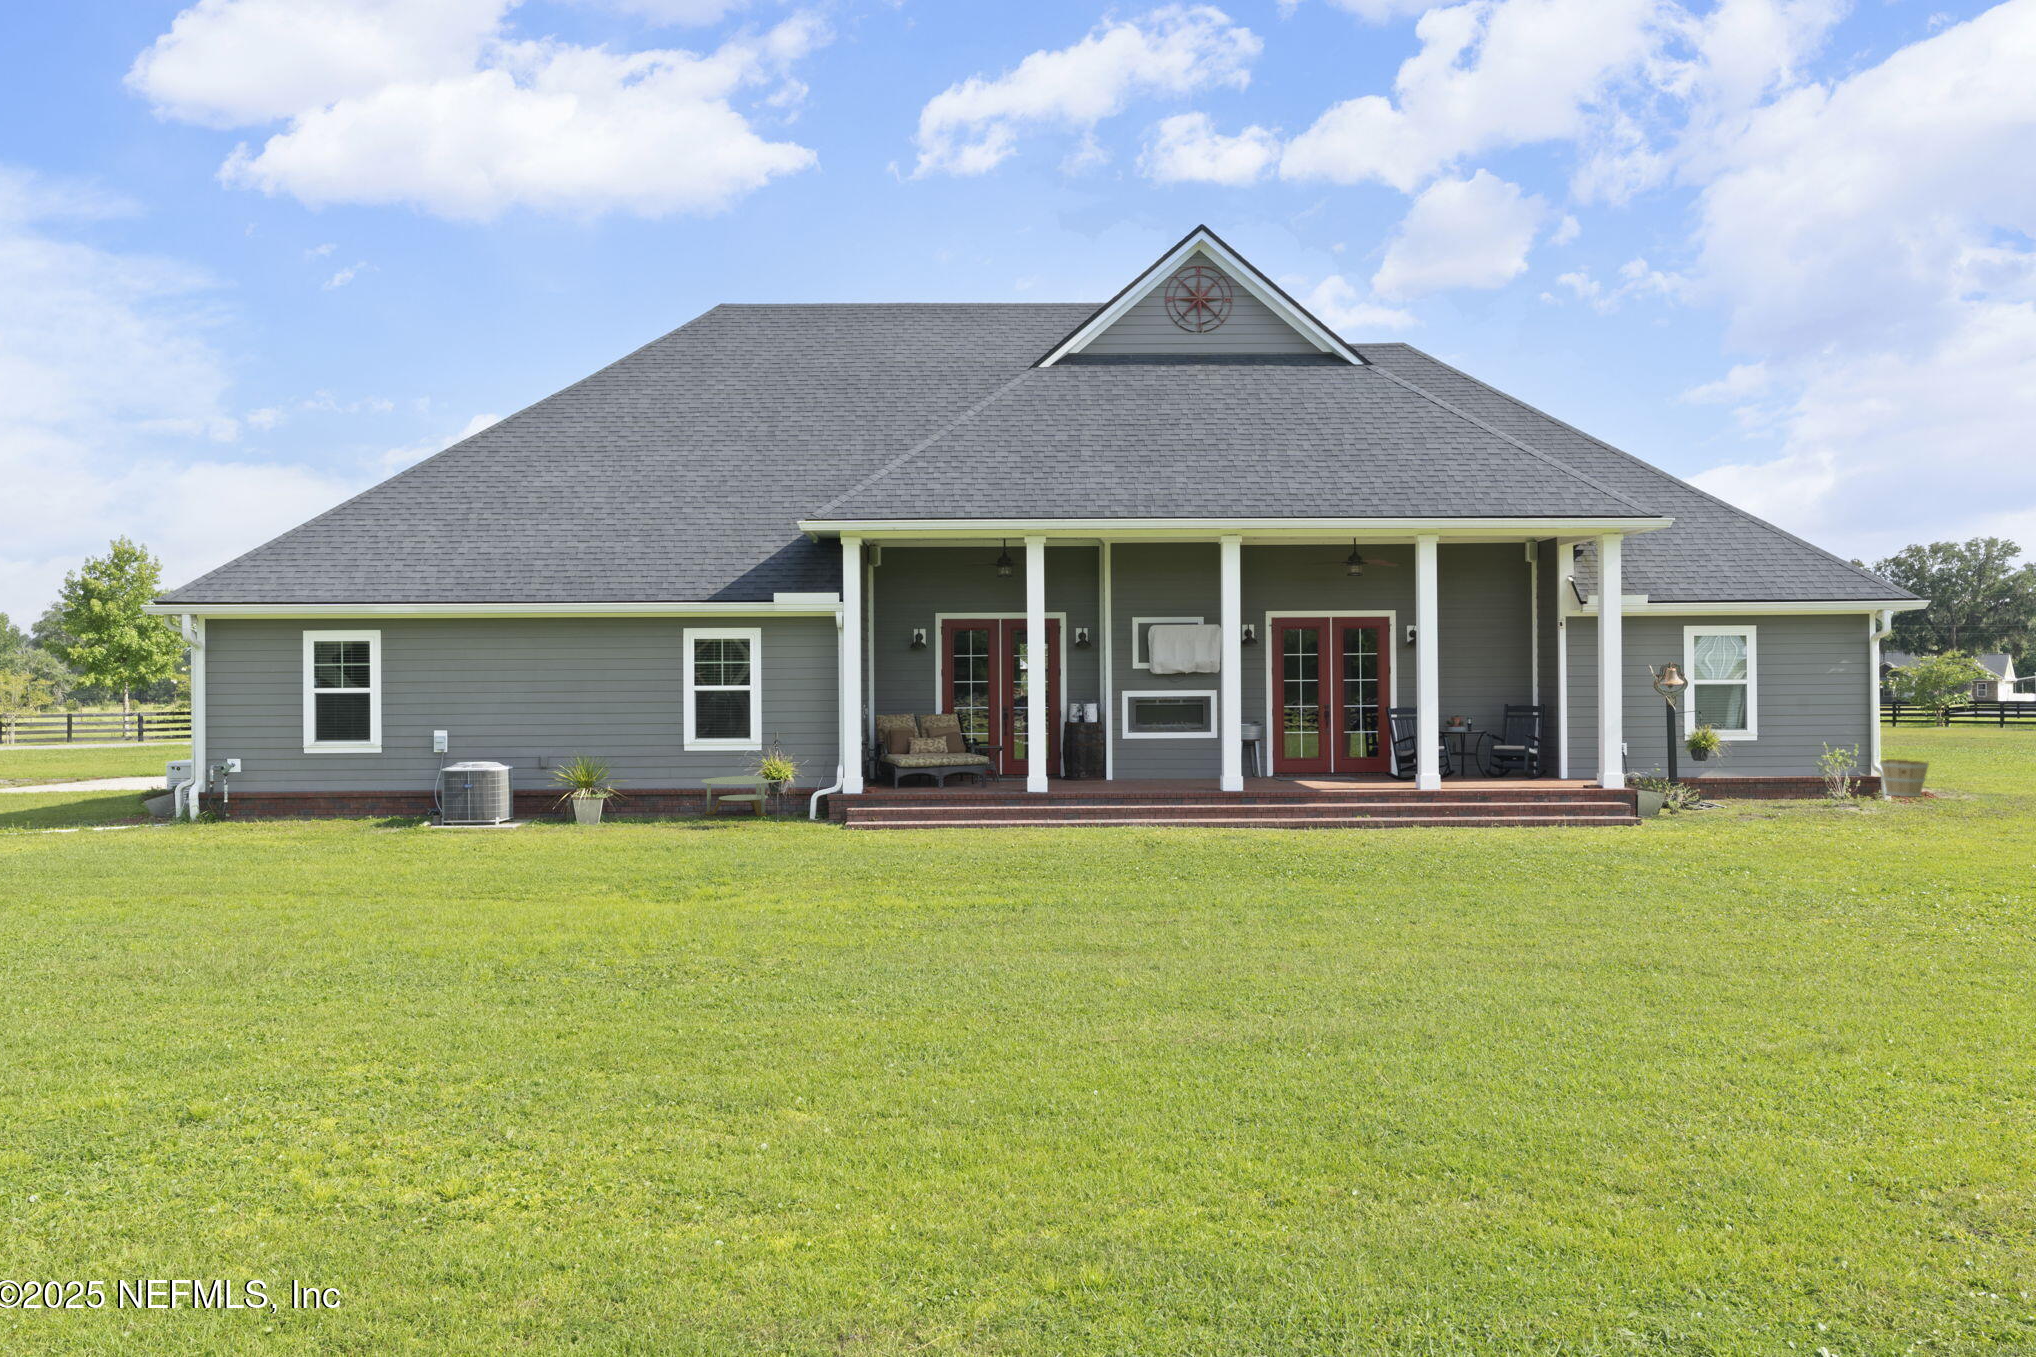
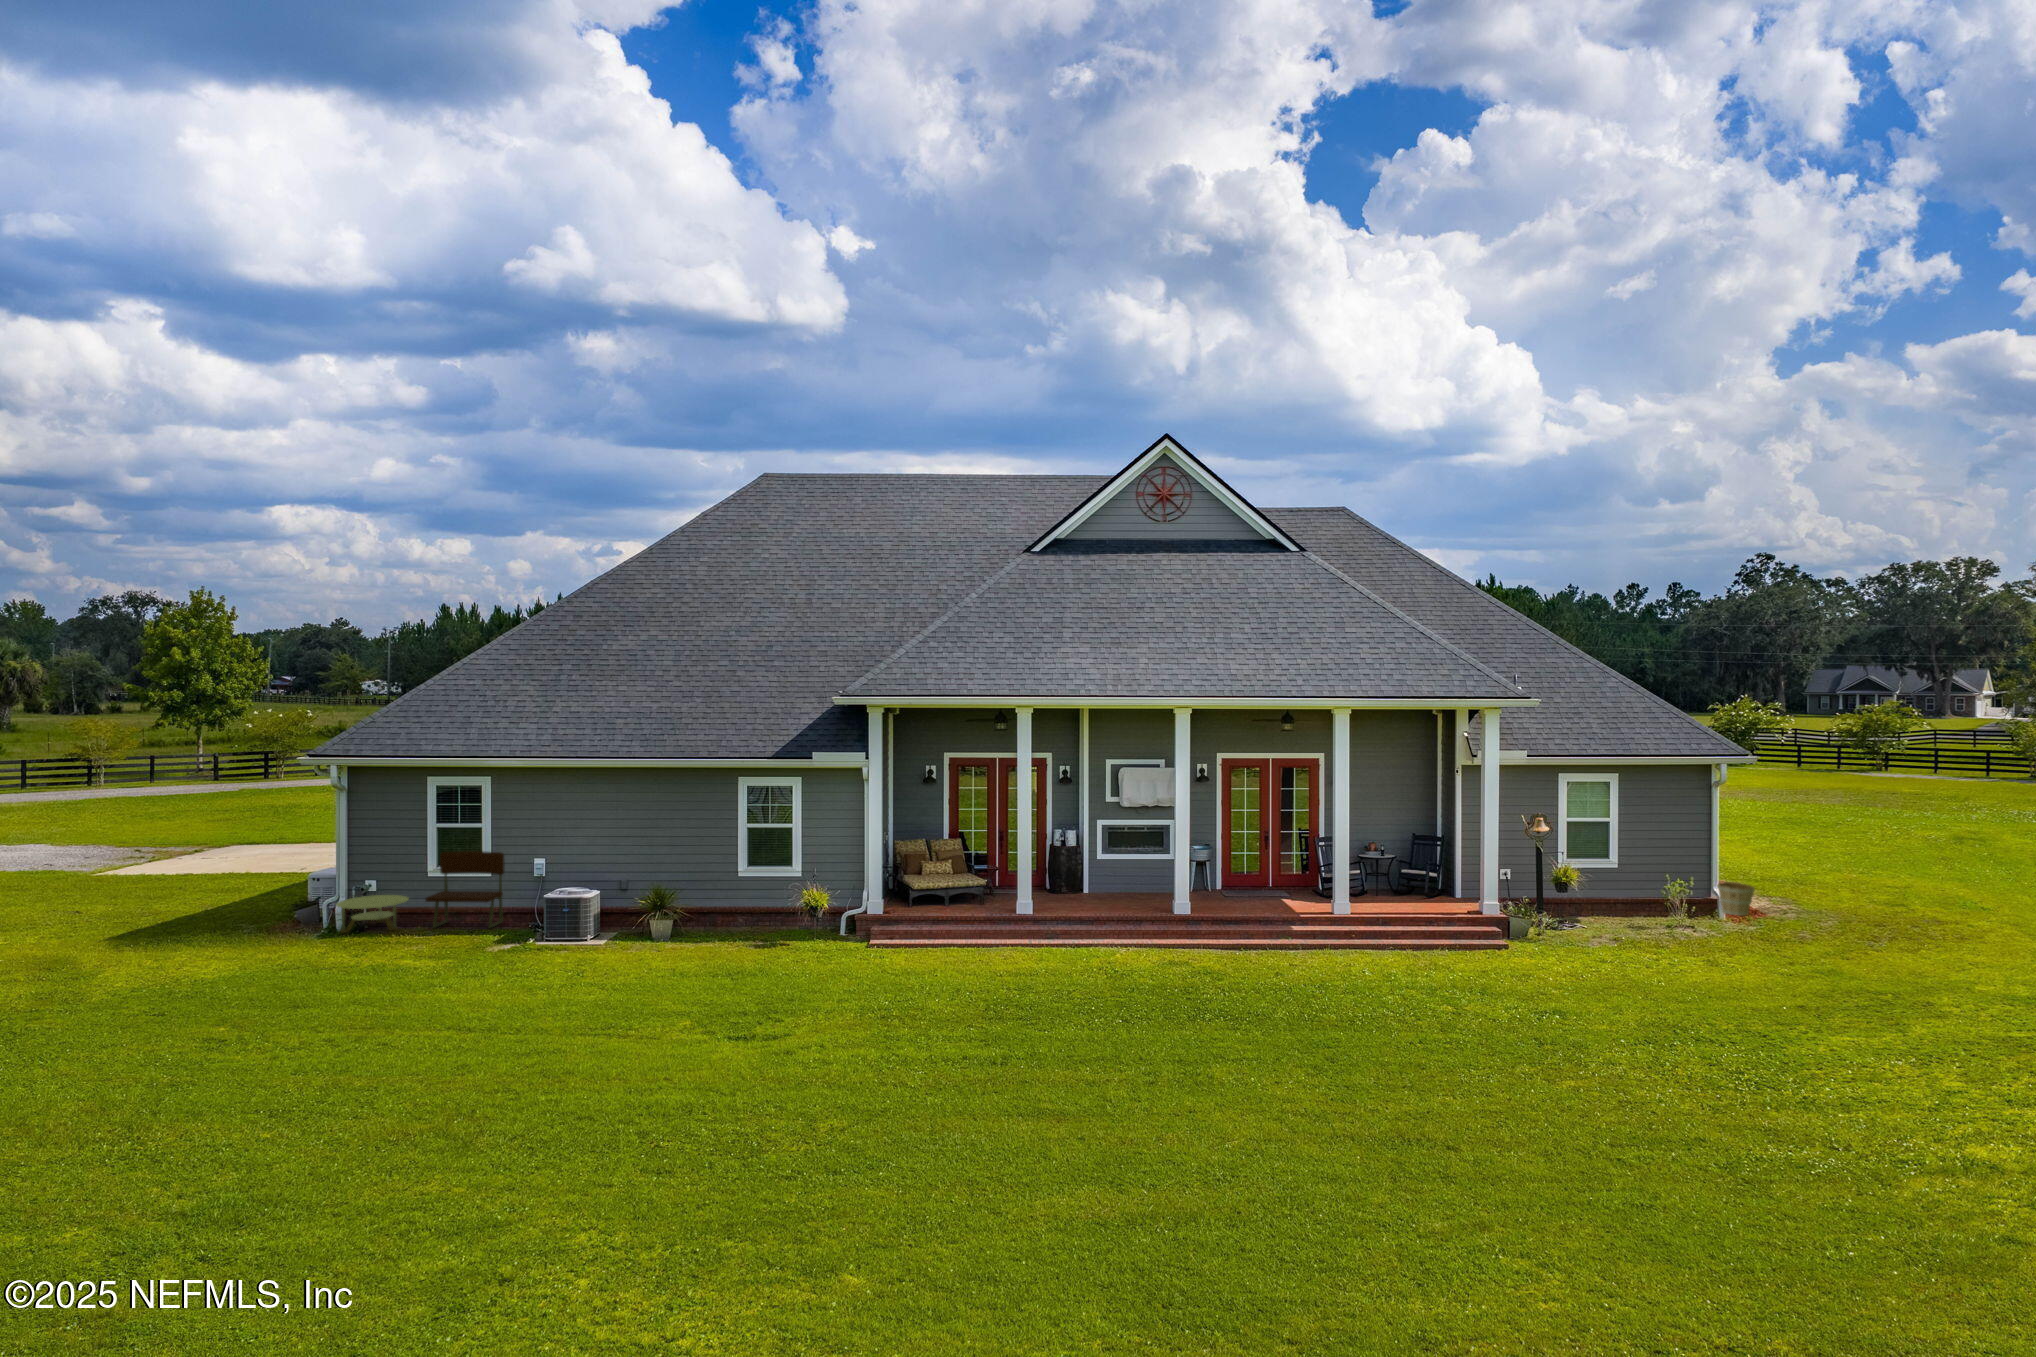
bench: none [295,723,396,814] -> present [425,851,504,928]
round table: present [701,776,785,816] -> present [336,895,408,933]

